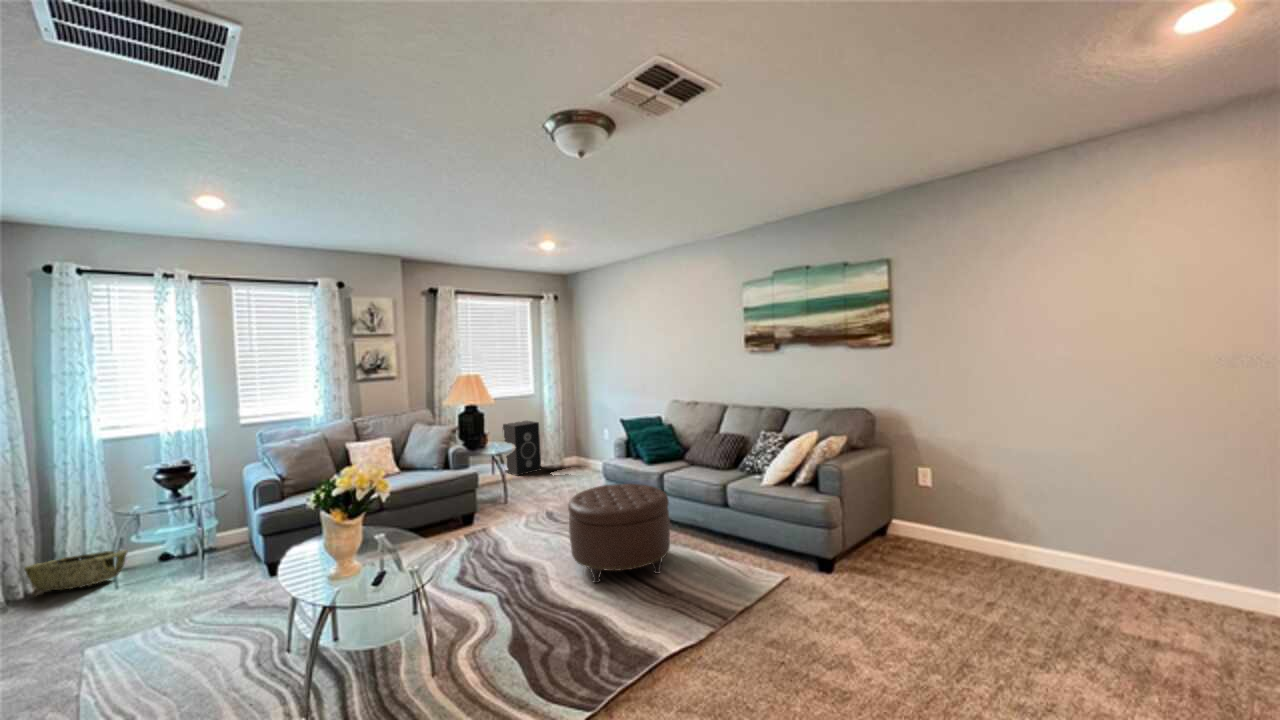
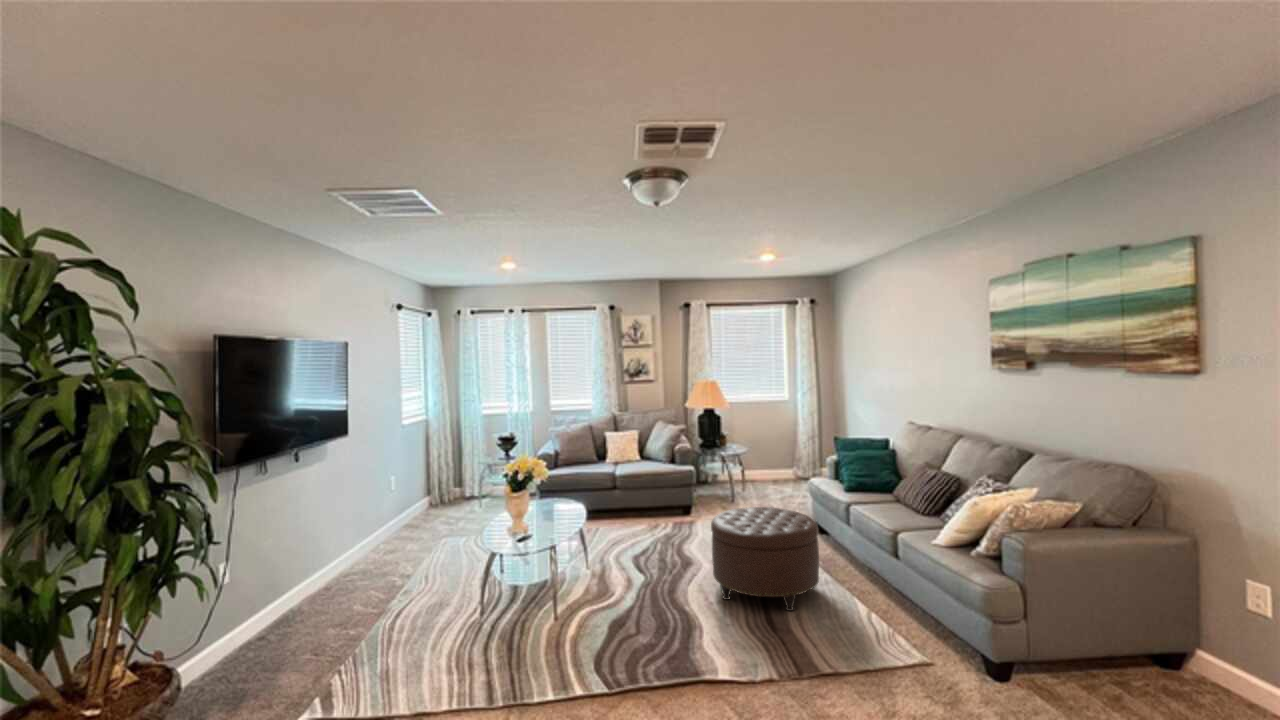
speaker: present [503,421,541,476] -> none [756,430,793,486]
woven basket: present [25,550,127,591] -> none [436,486,479,506]

